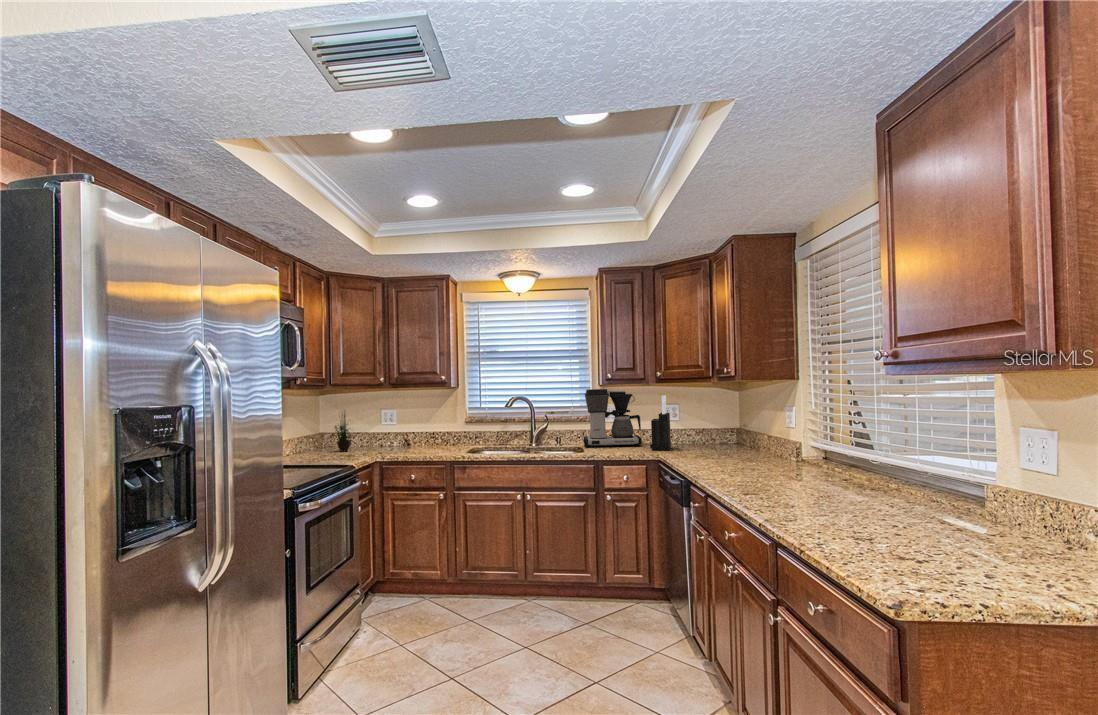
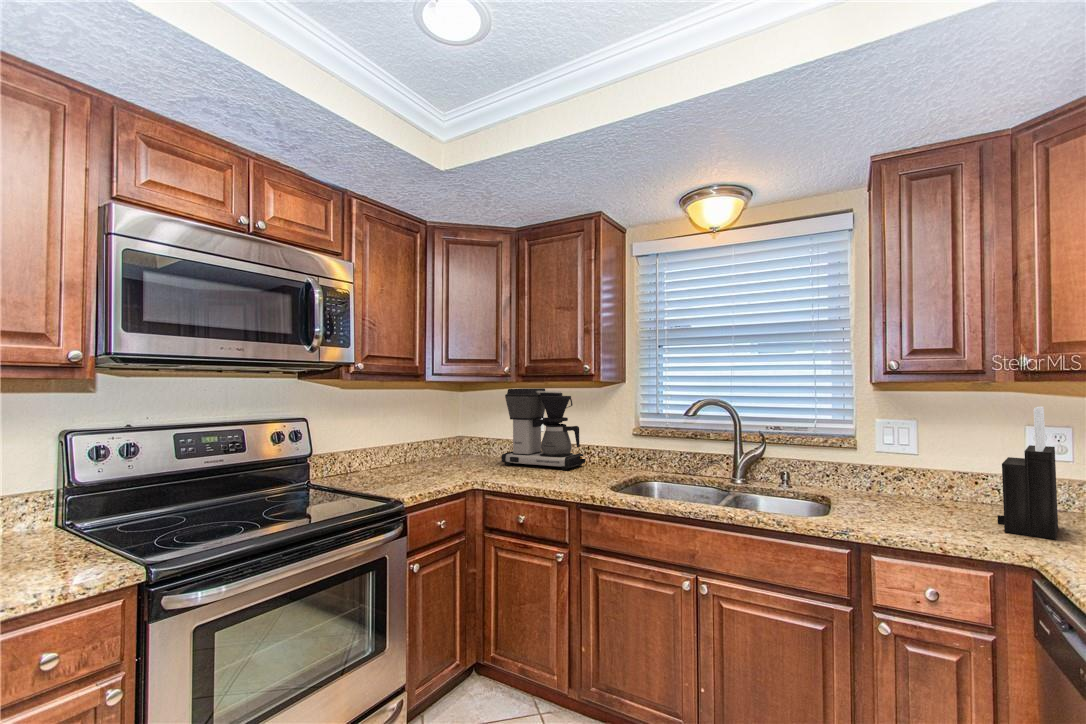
coffee maker: present [584,389,642,448] -> present [501,388,586,470]
potted plant: present [335,414,351,451] -> none [454,398,488,463]

